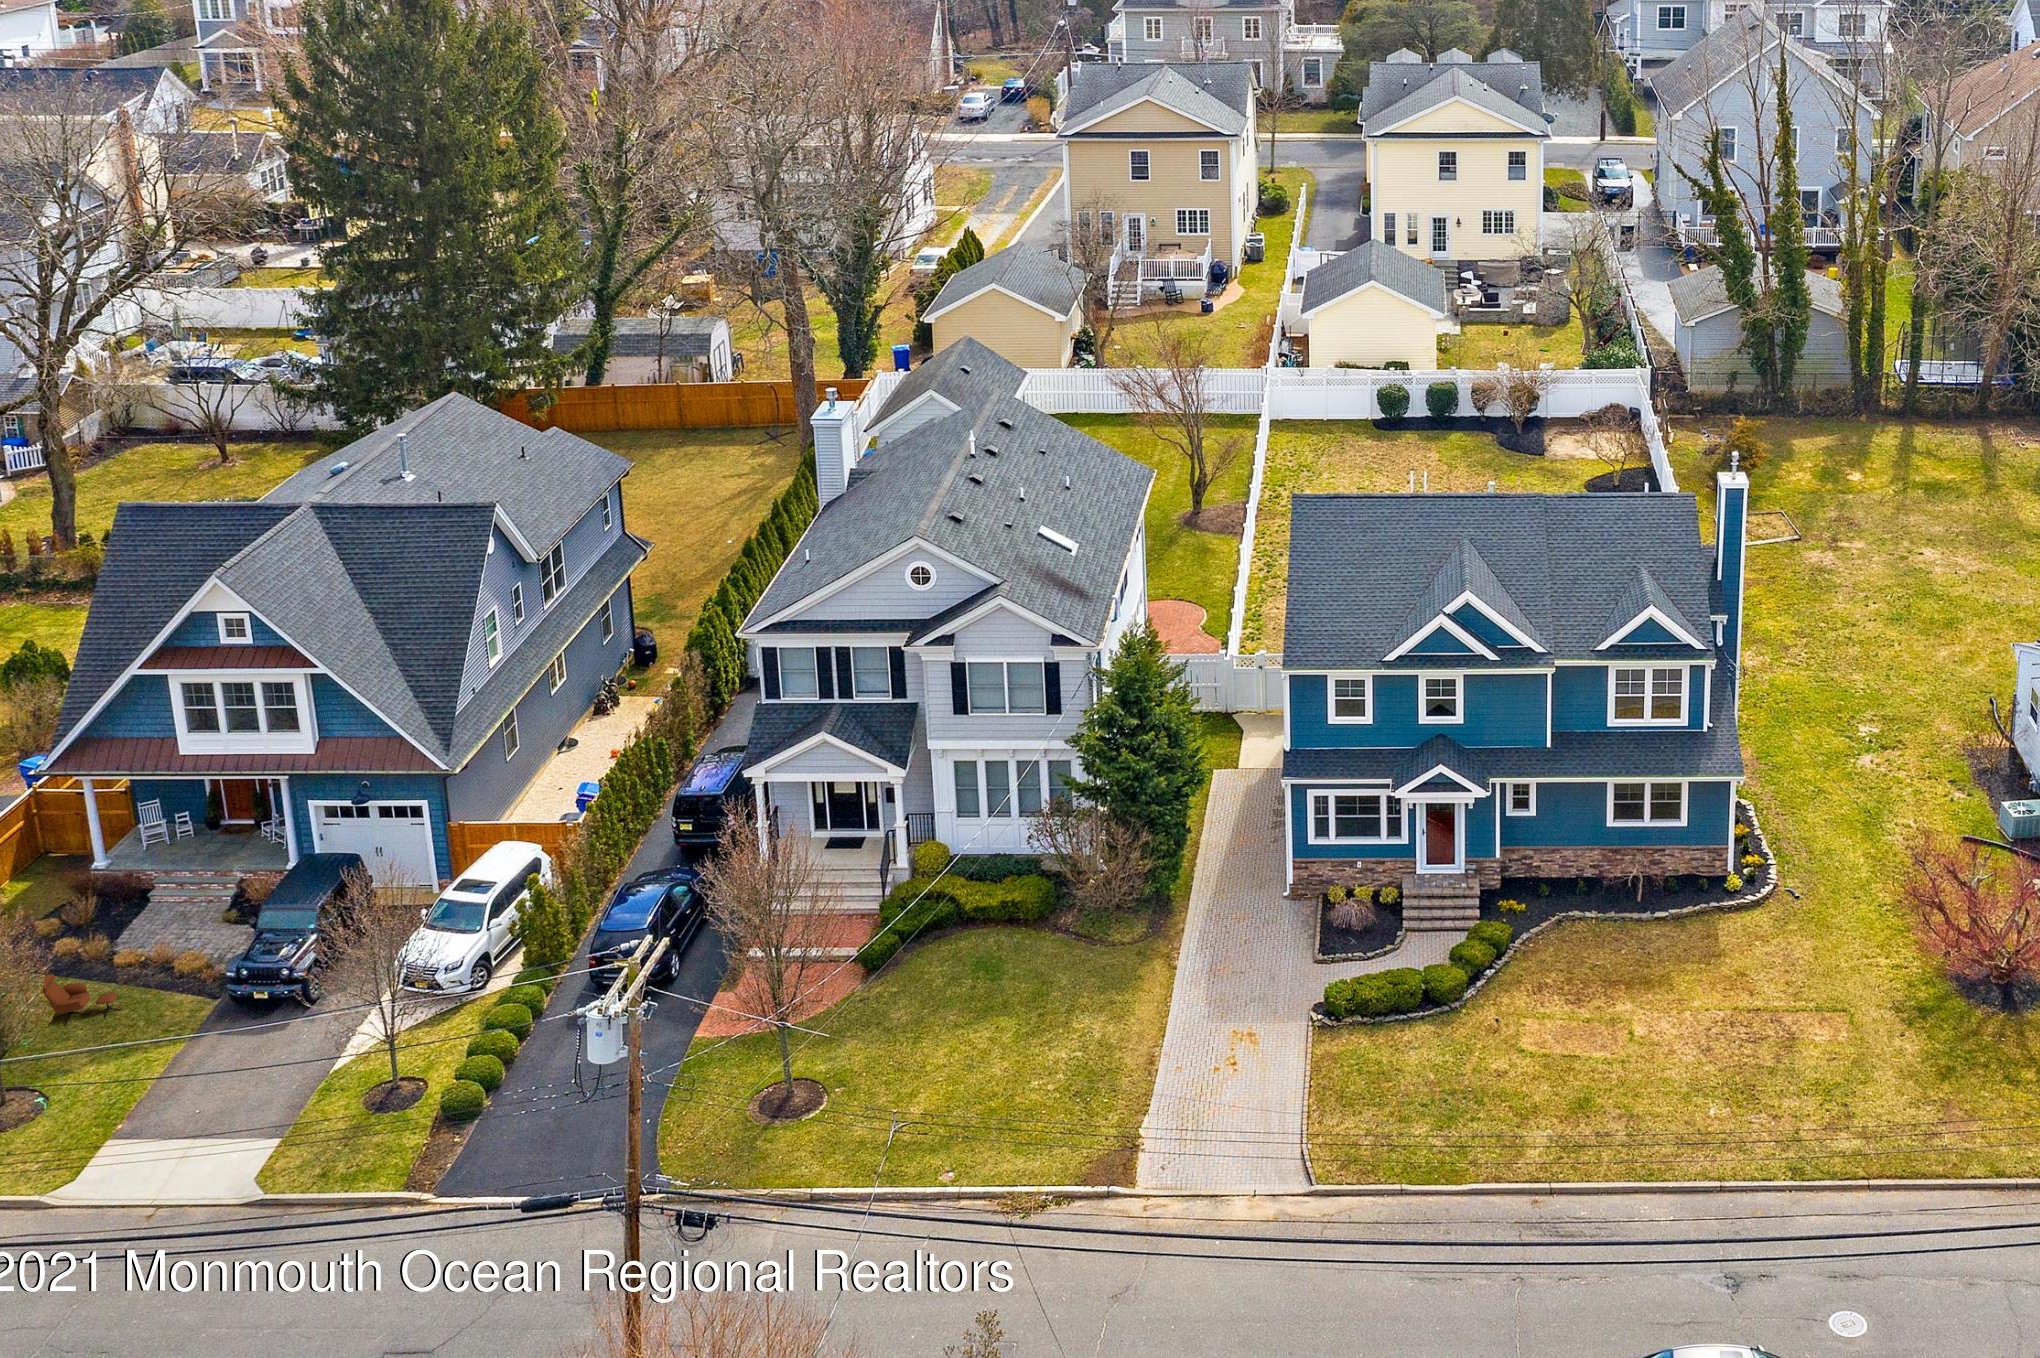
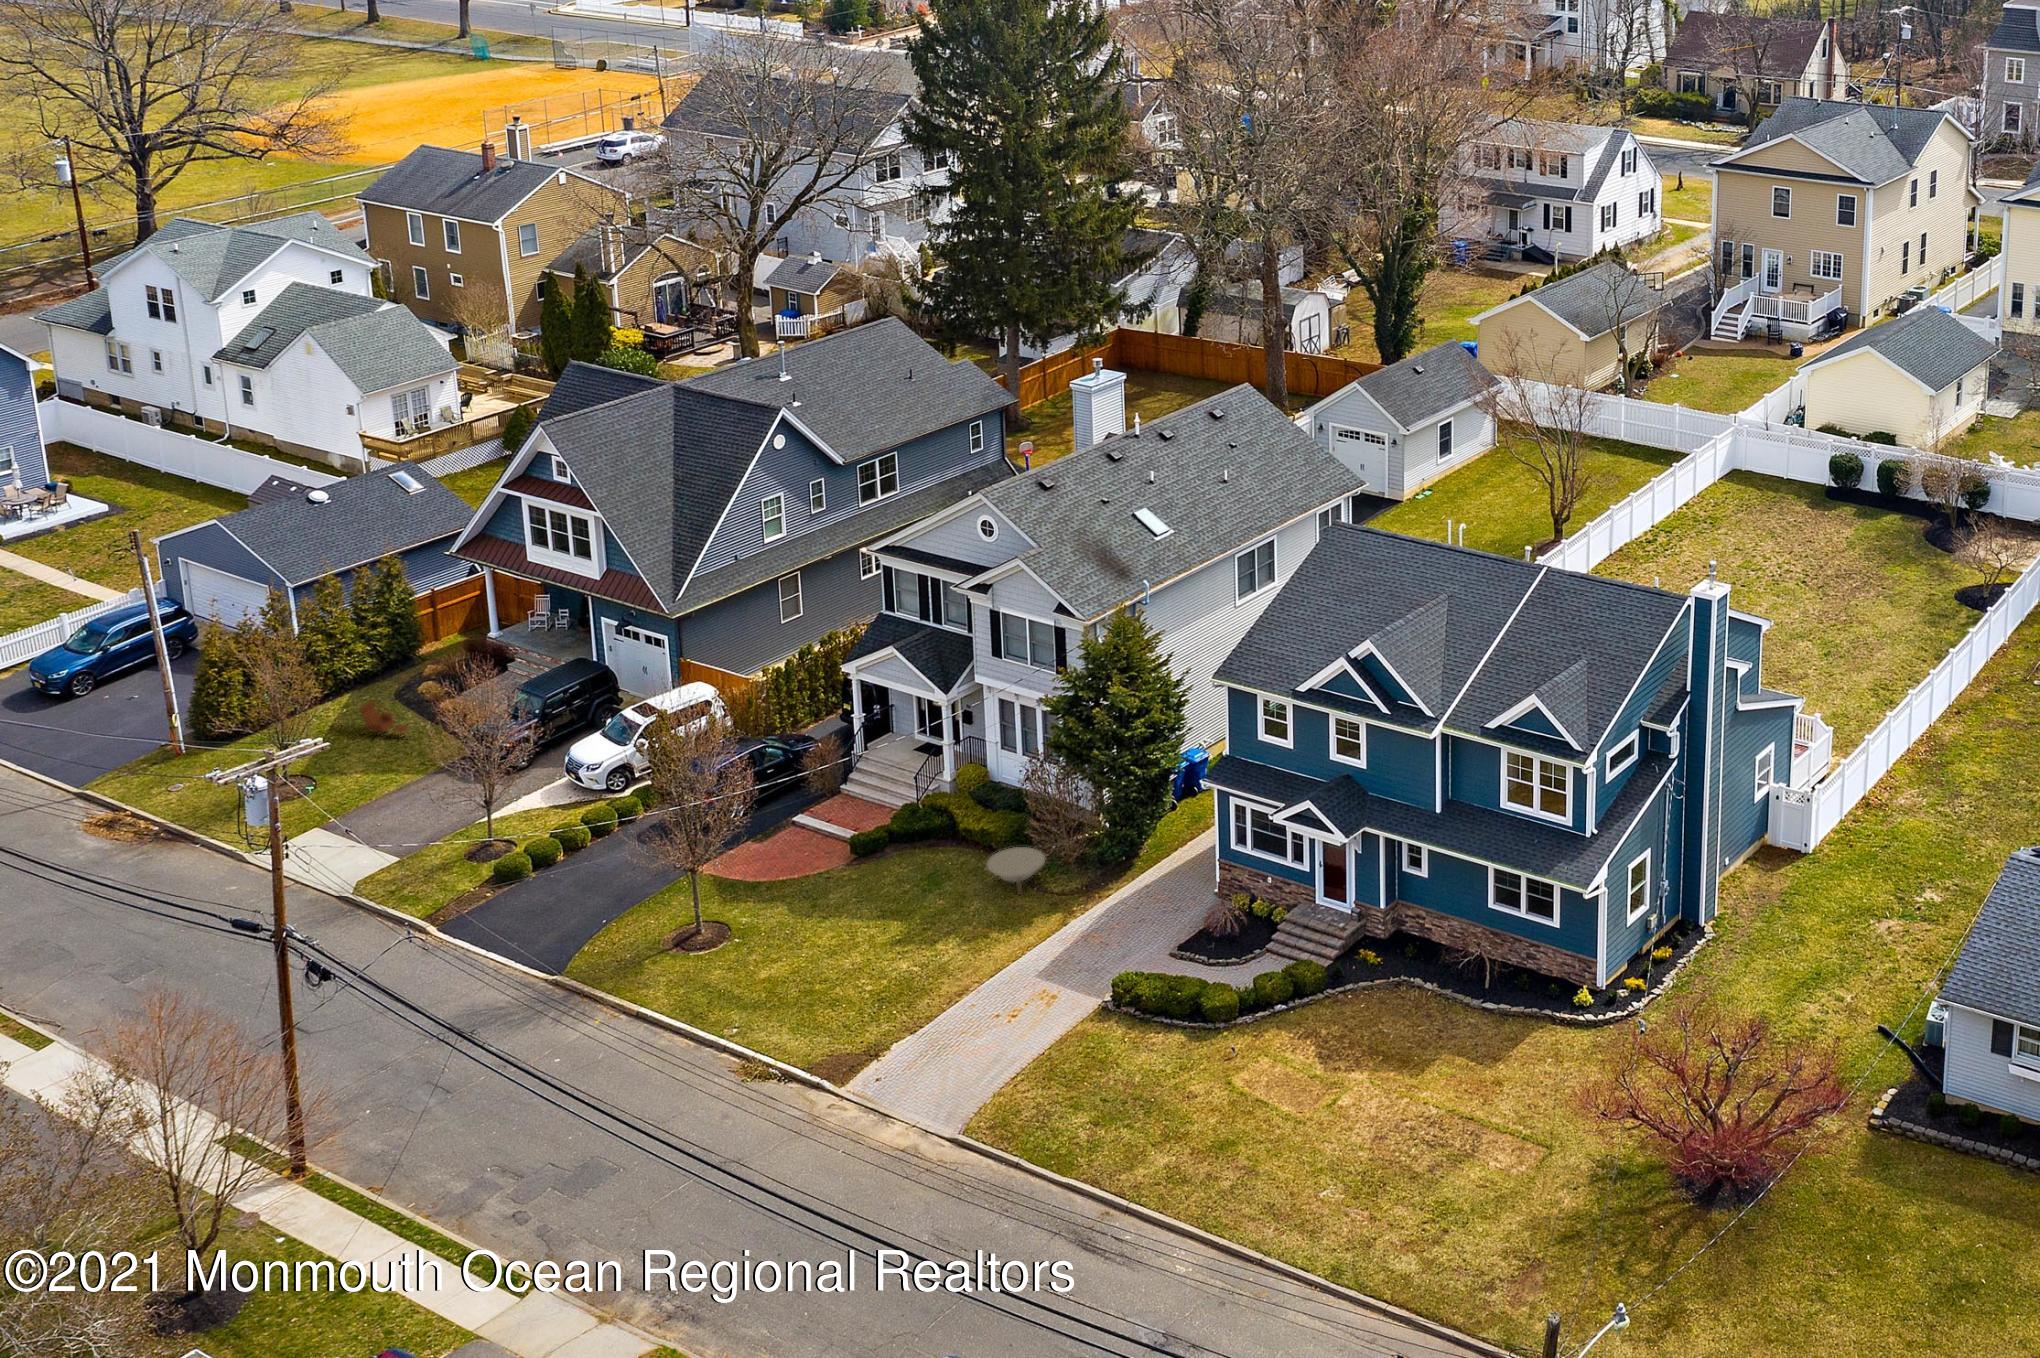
round table: none [1056,903,1120,954] -> present [987,847,1045,895]

